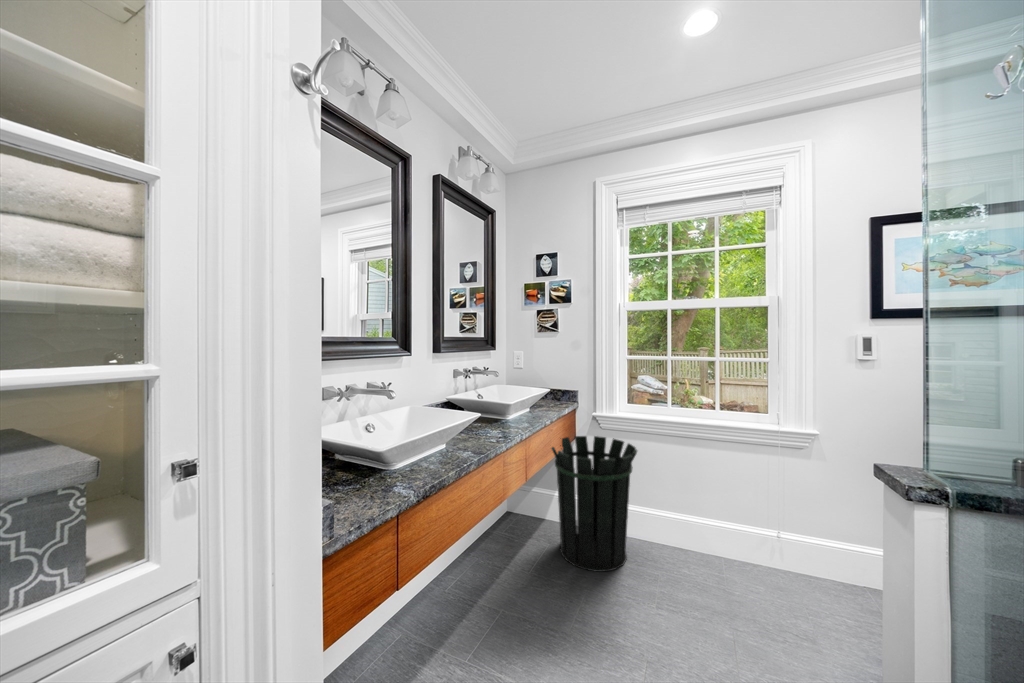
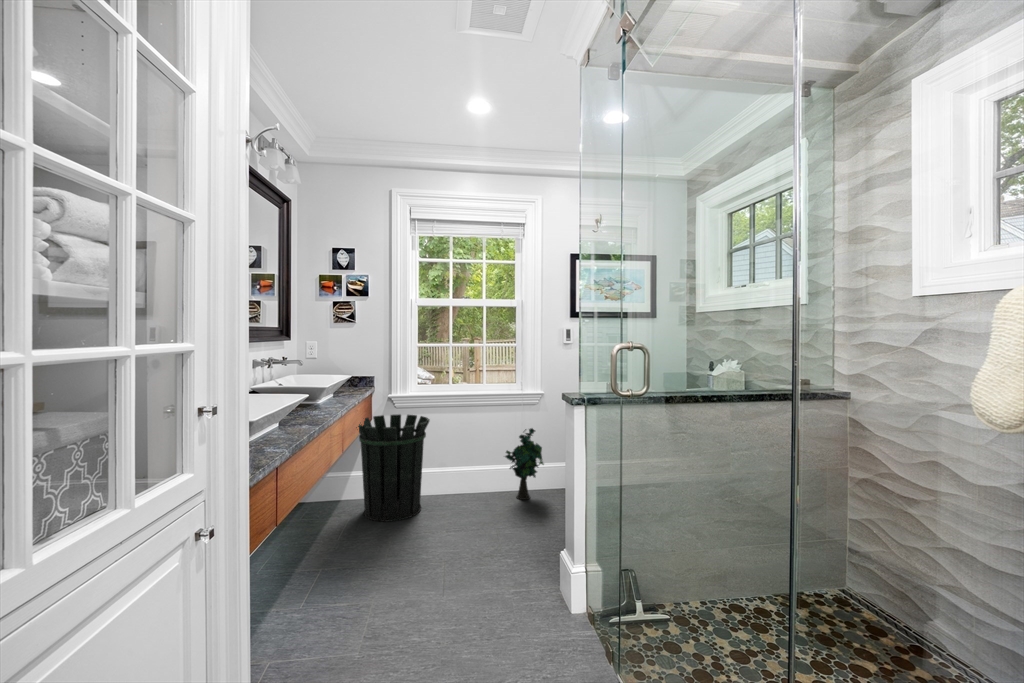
decorative plant: none [746,483,820,590] -> present [505,428,544,500]

